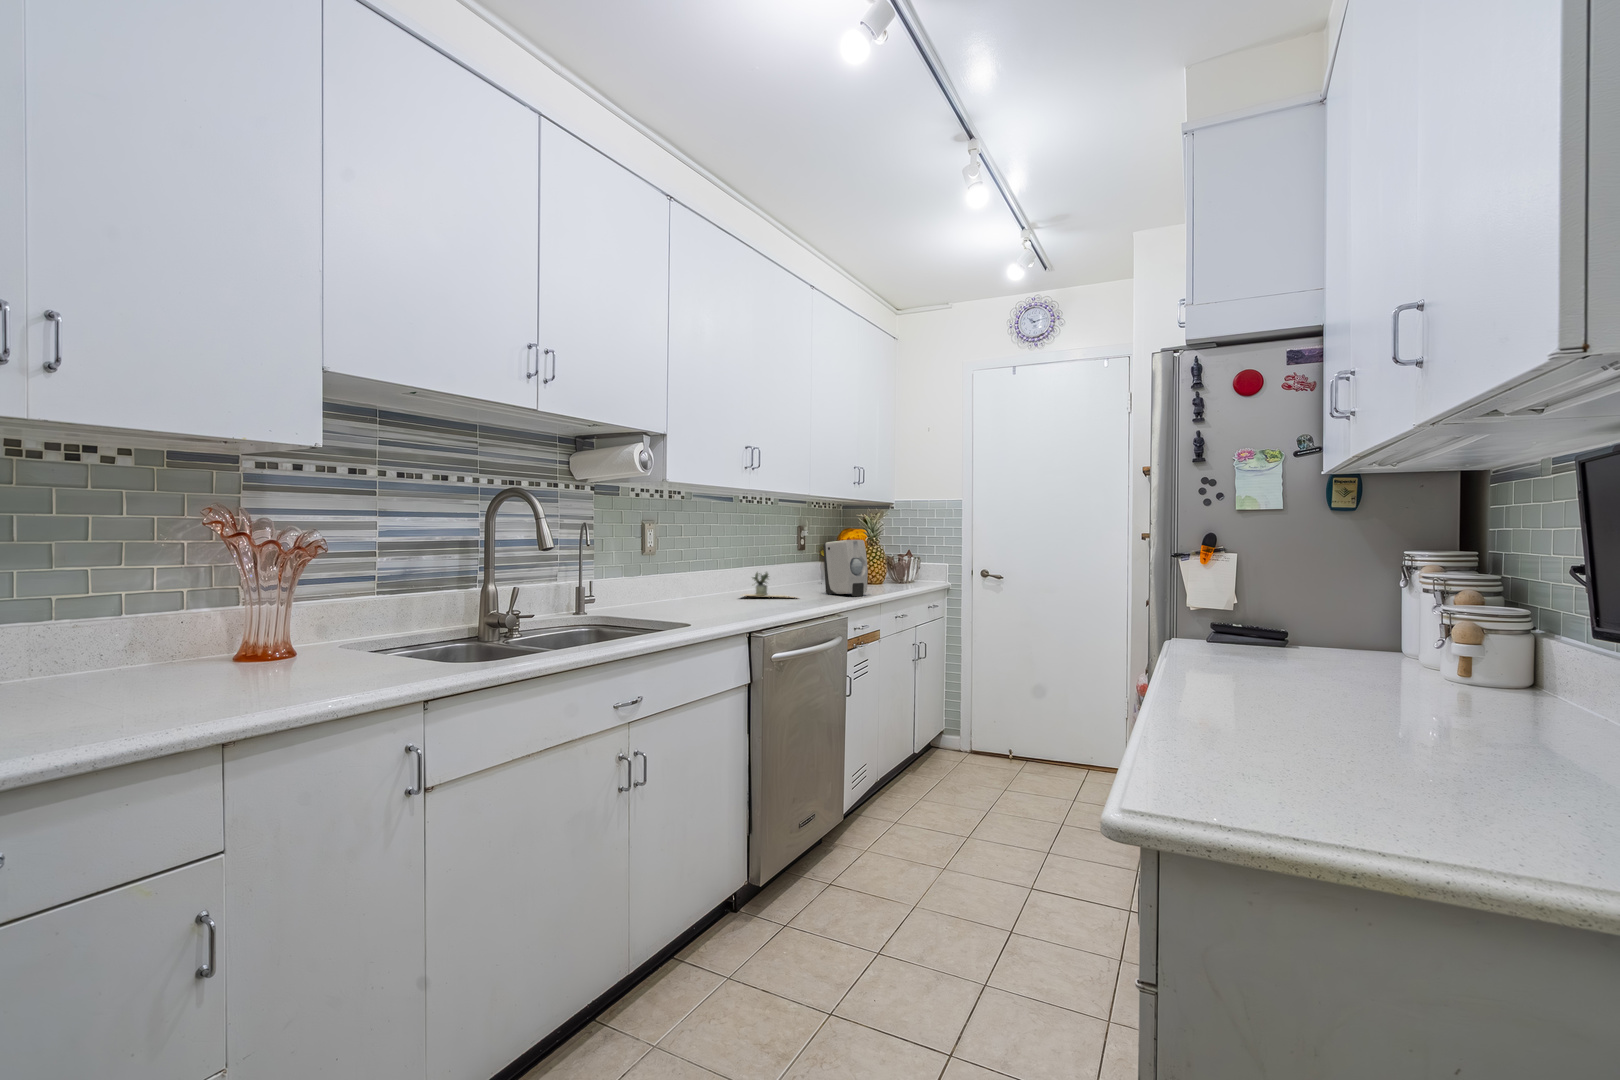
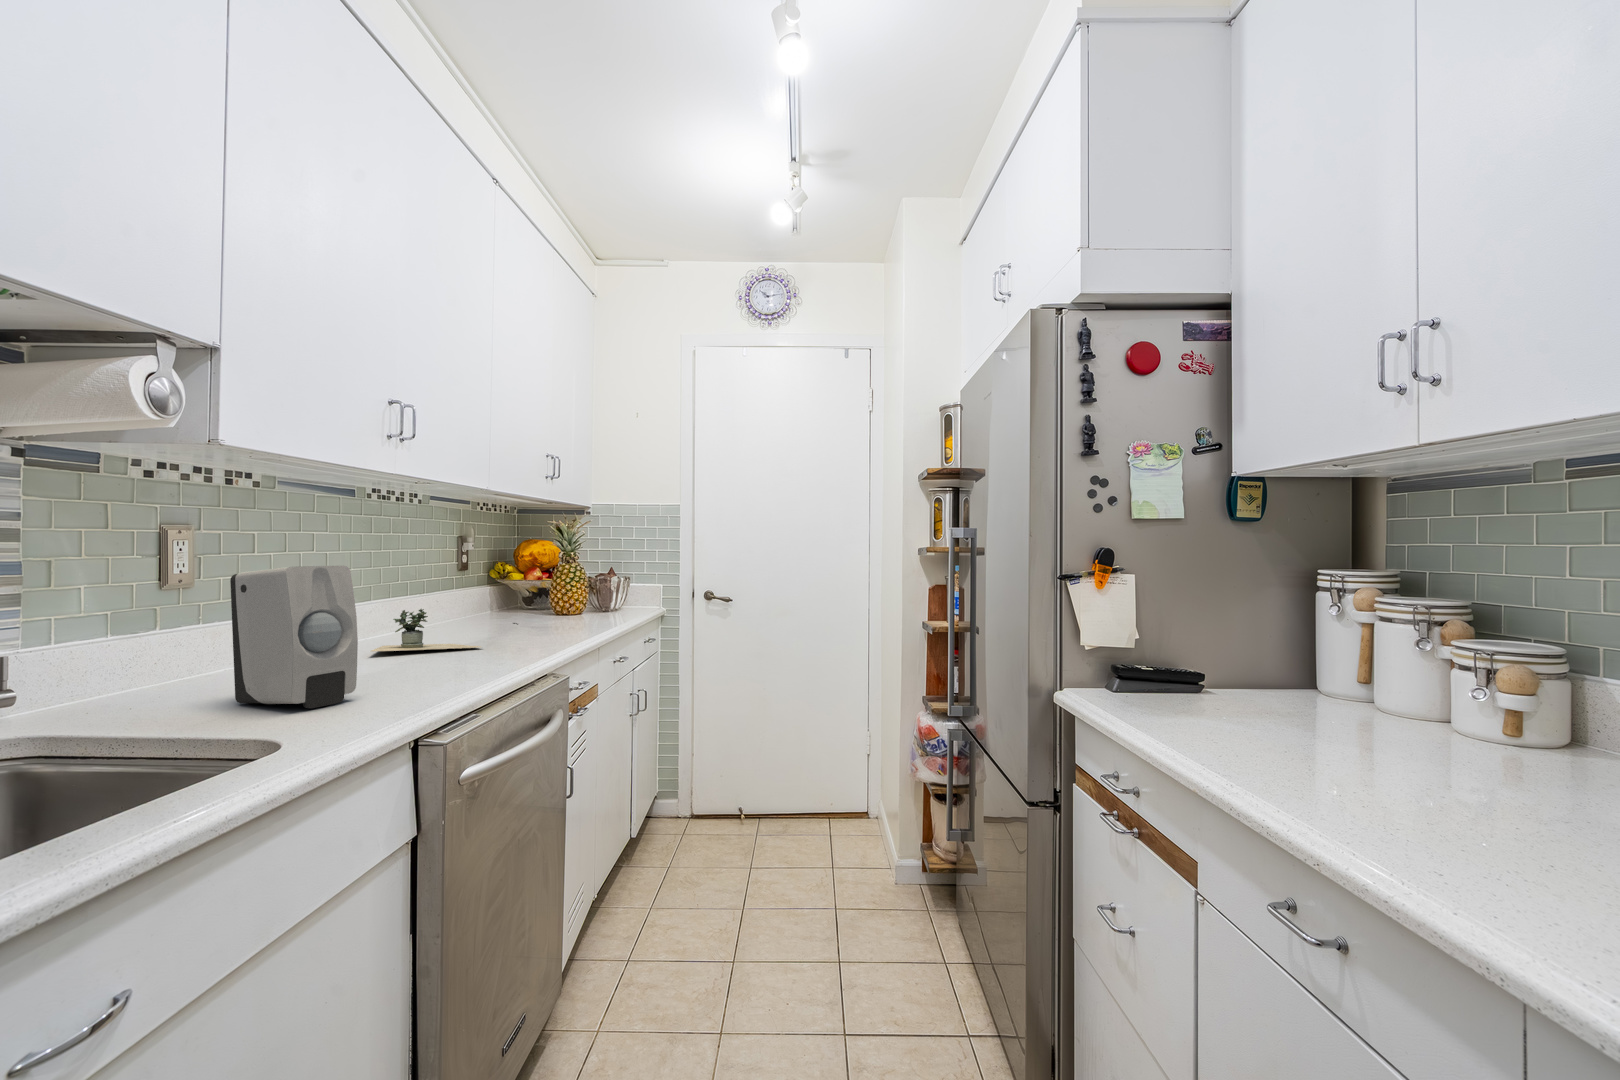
soap dispenser: present [823,540,868,596] -> present [230,566,358,708]

